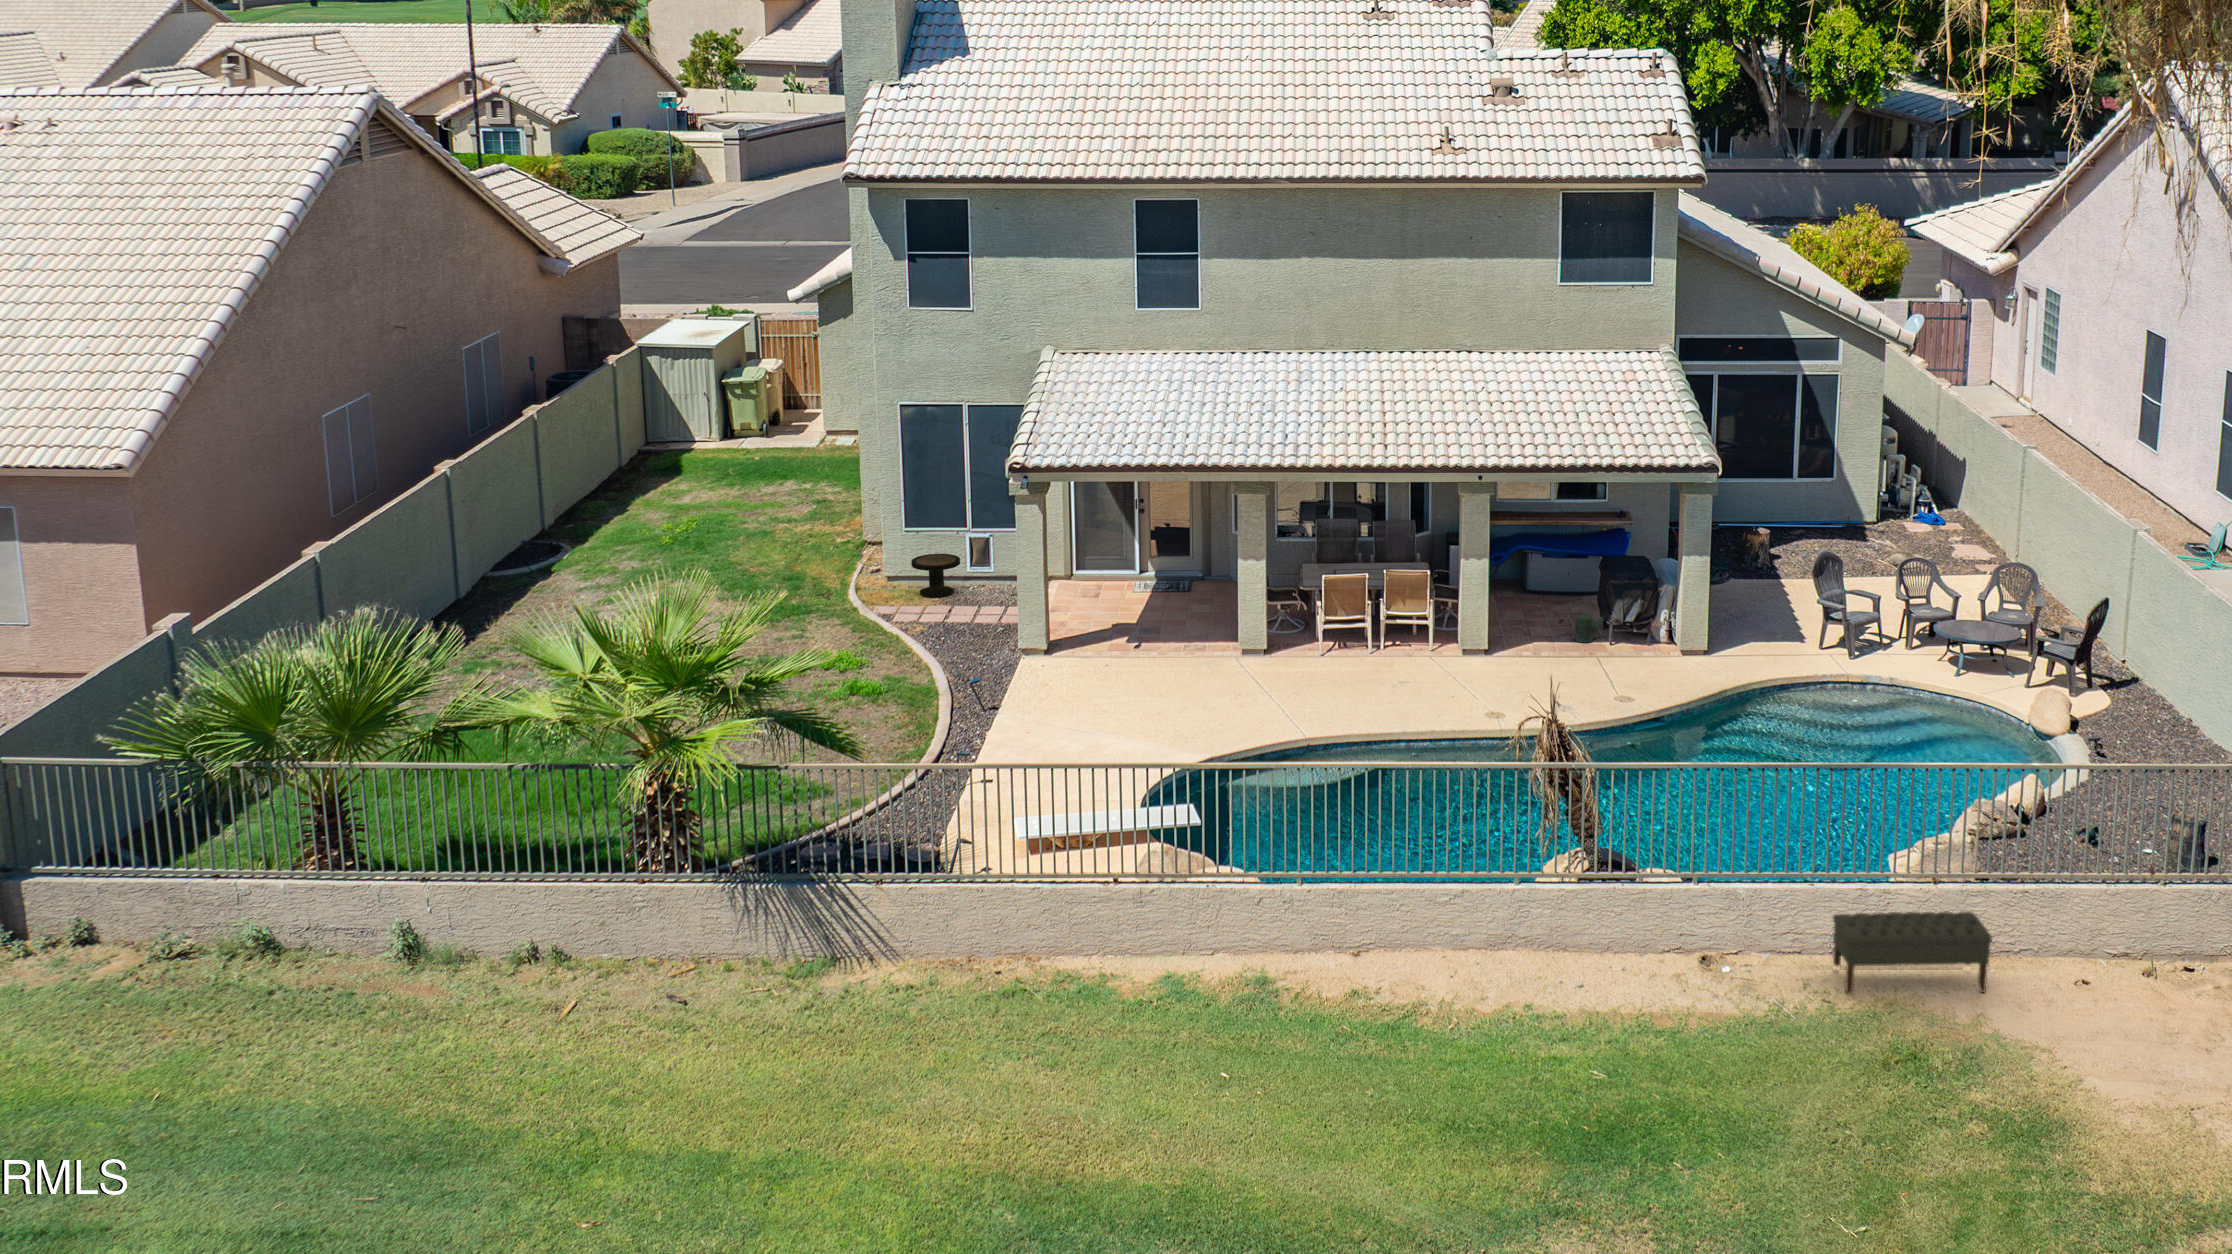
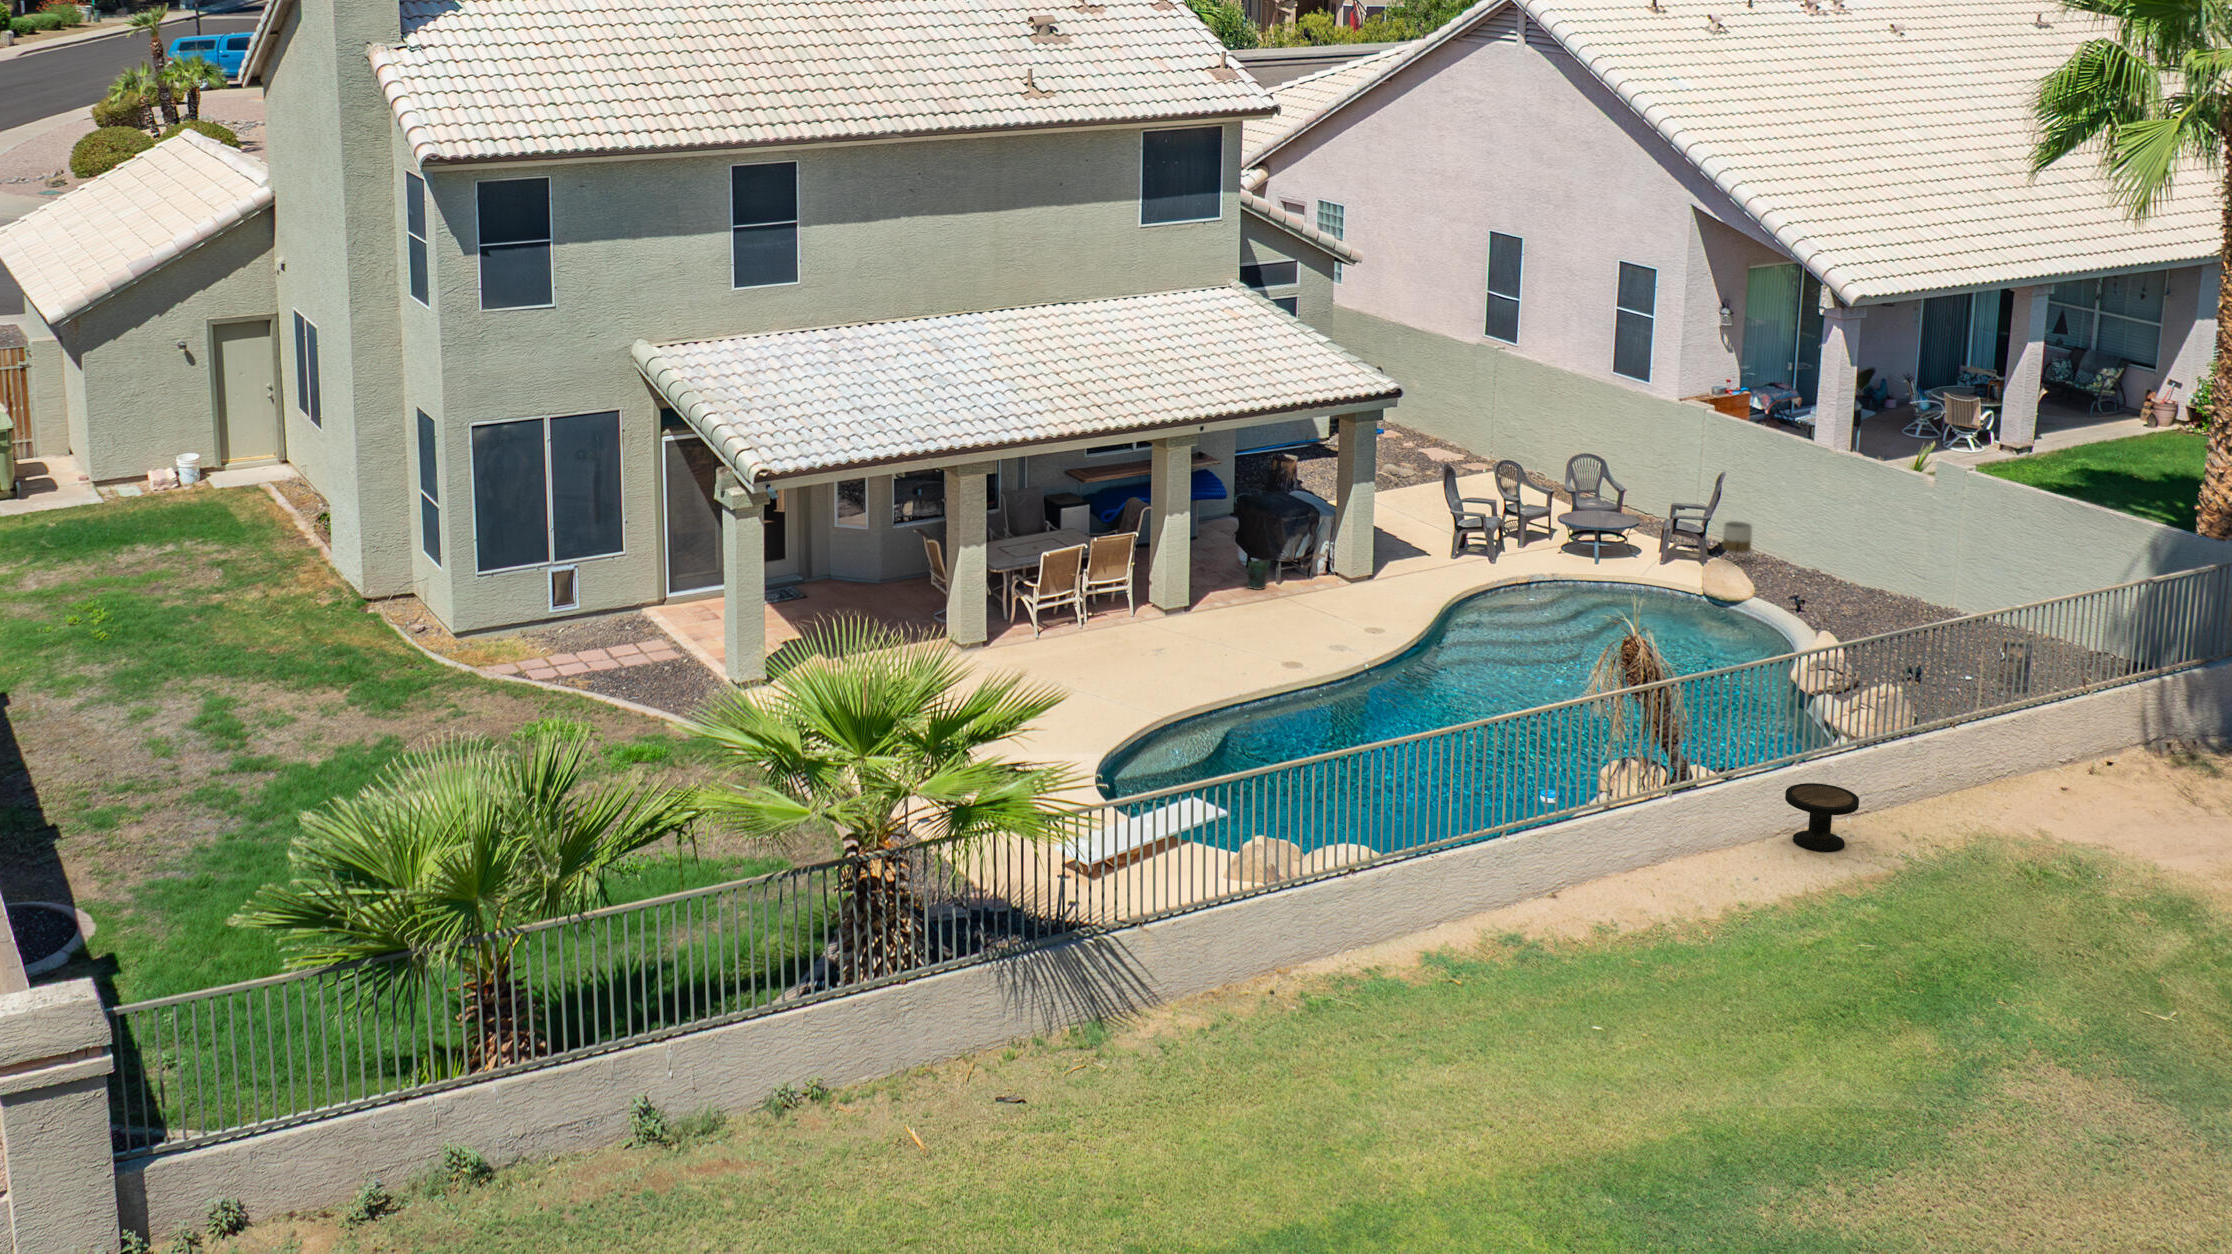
side table: present [911,554,960,597] -> present [1785,783,1859,852]
planter: none [2117,654,2152,704] -> present [1722,521,1752,553]
bench: present [1833,912,1992,995] -> none [1872,737,1996,827]

